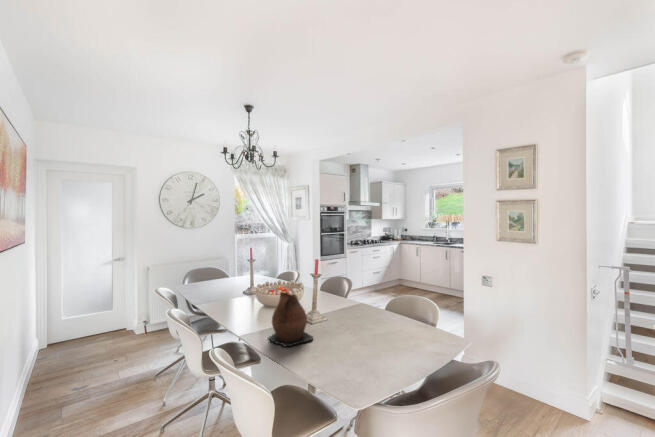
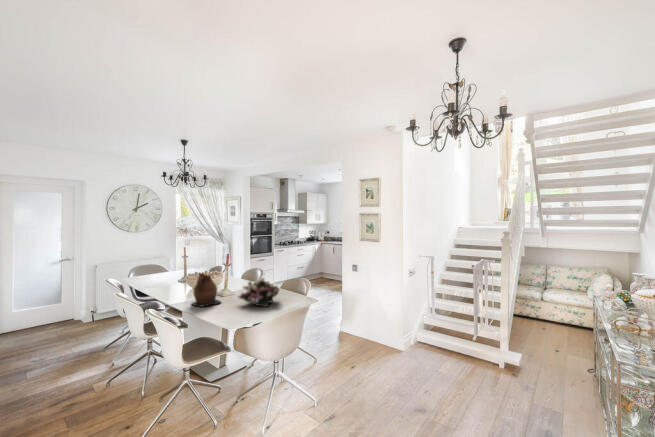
flower arrangement: none [340,300,409,353] -> present [238,278,279,307]

